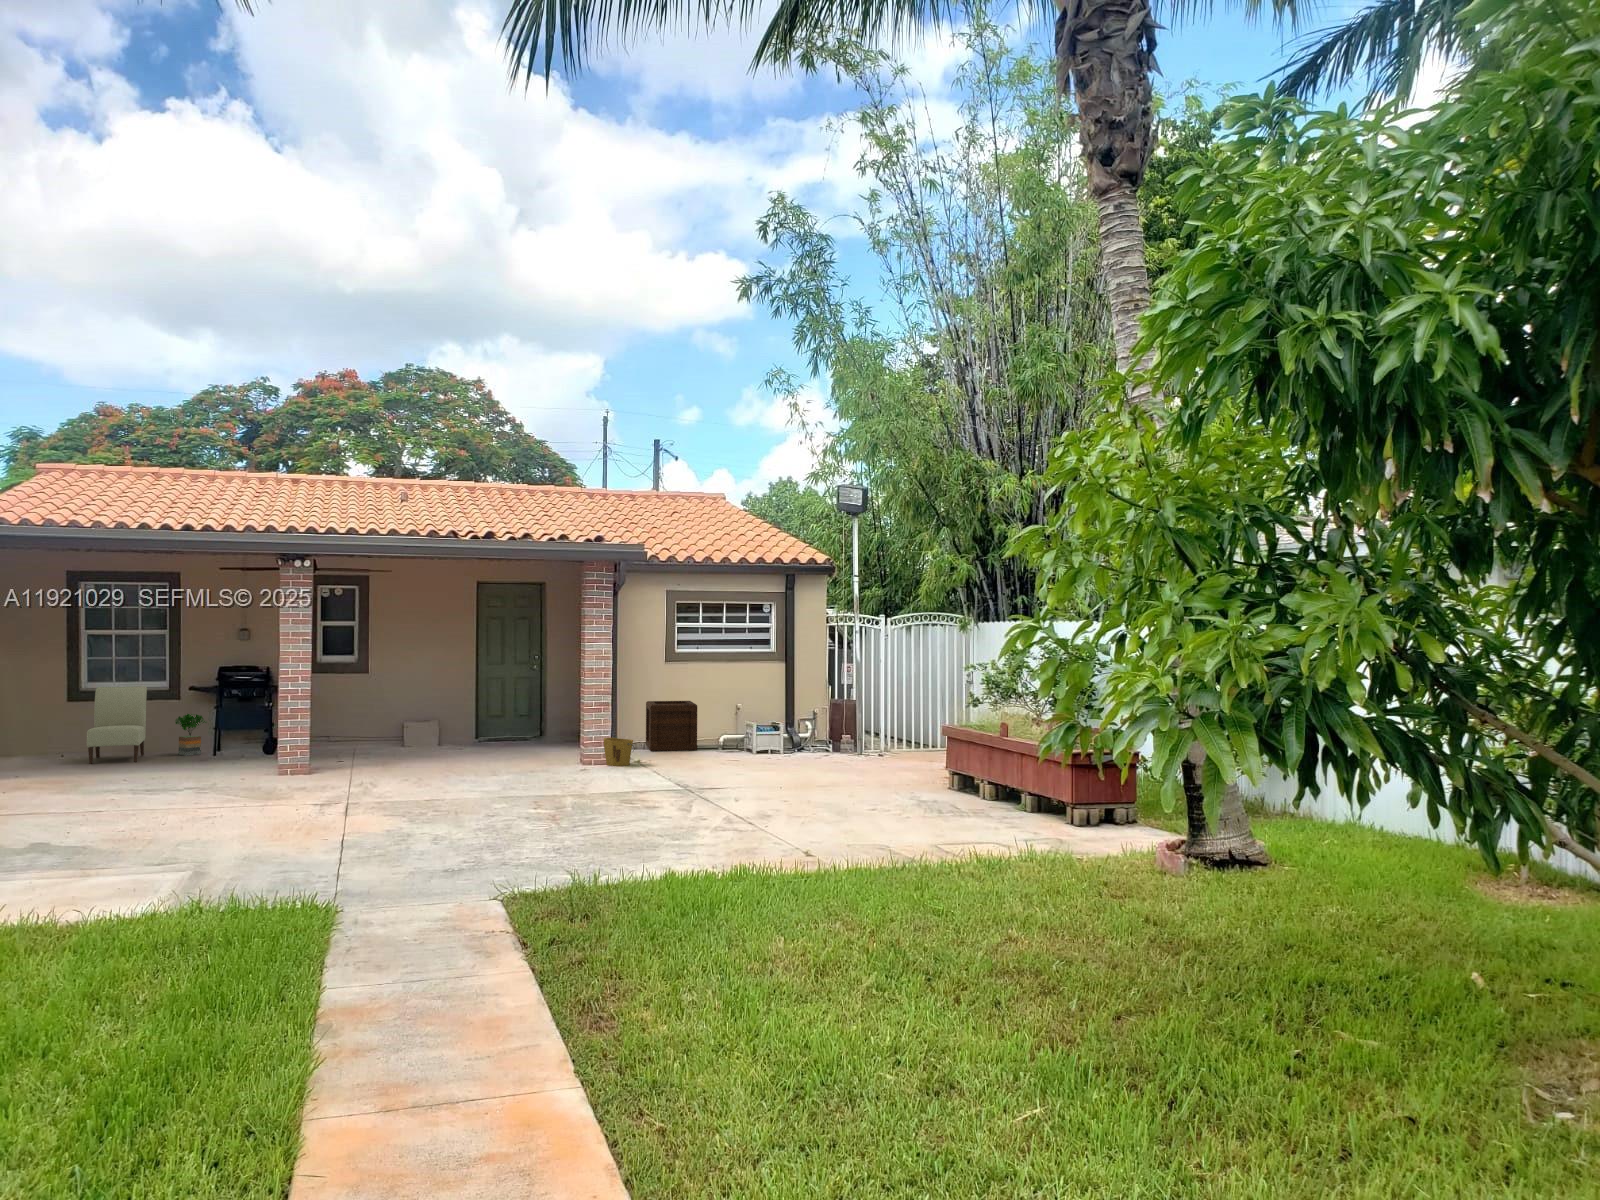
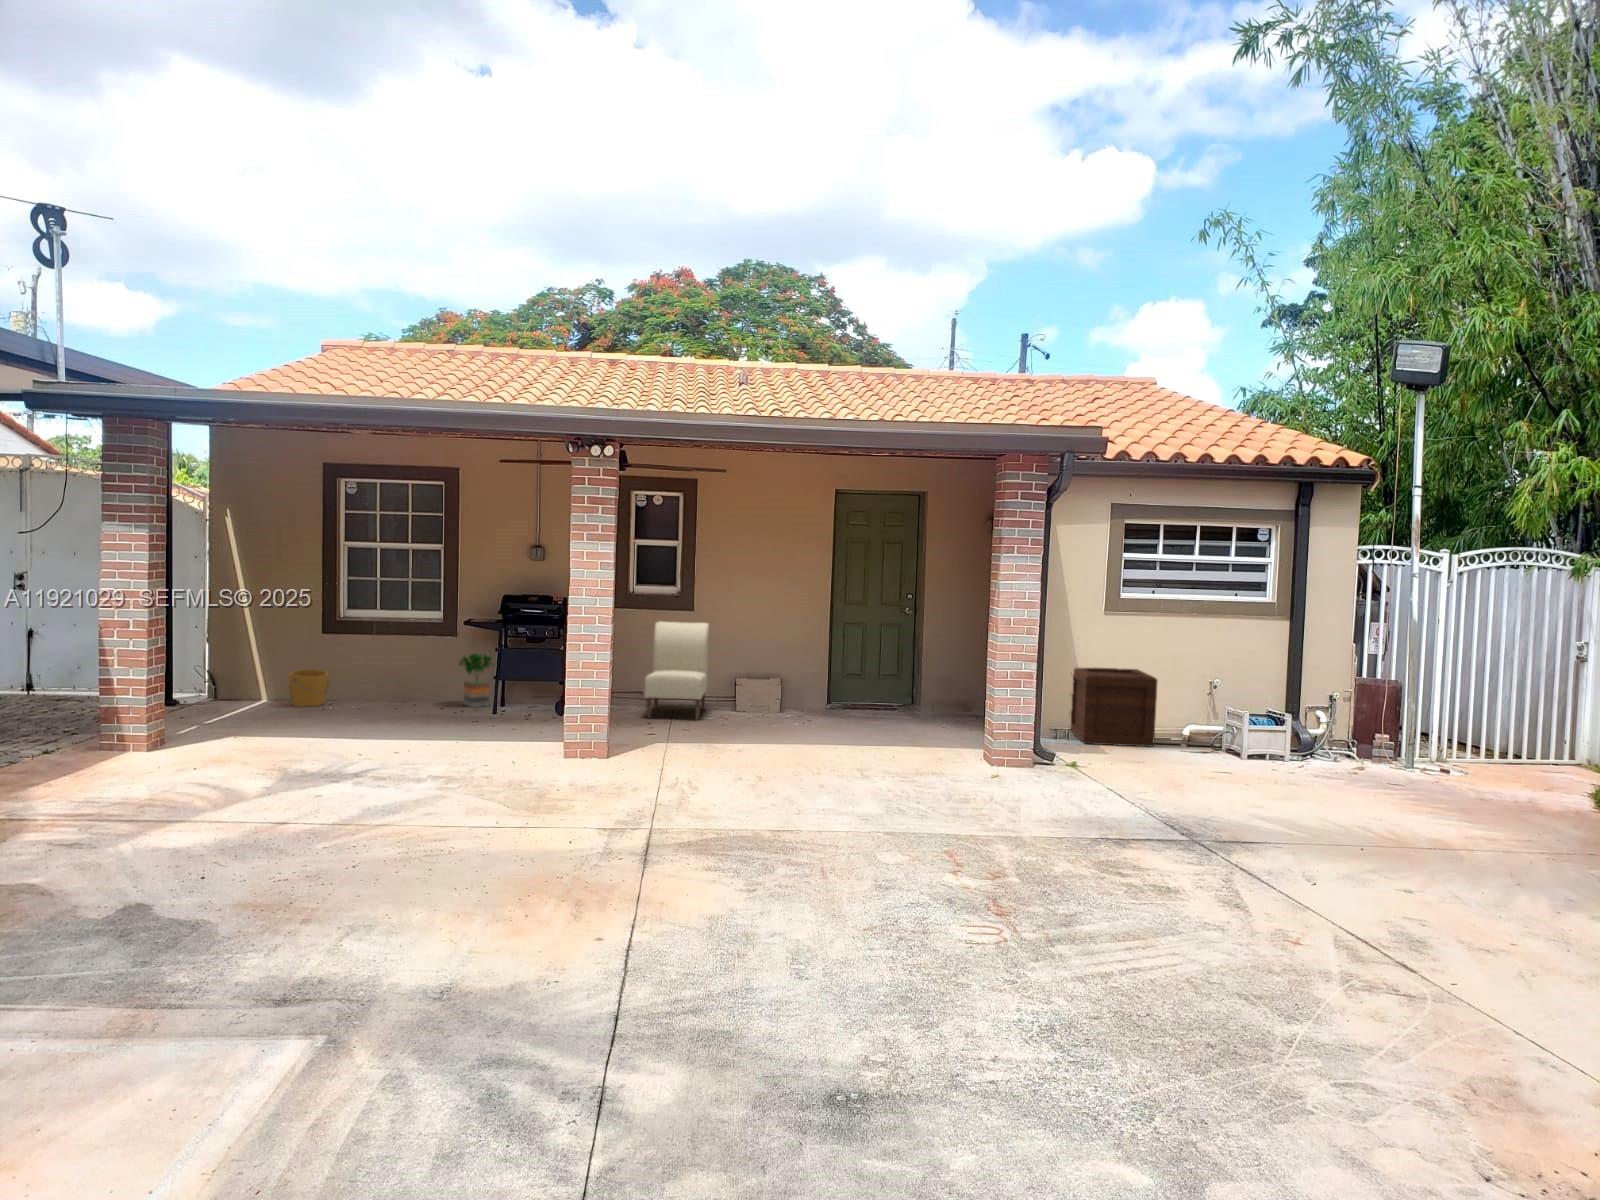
chair: present [86,686,147,764] -> present [645,621,709,720]
bucket: present [604,738,635,766] -> present [289,669,329,707]

